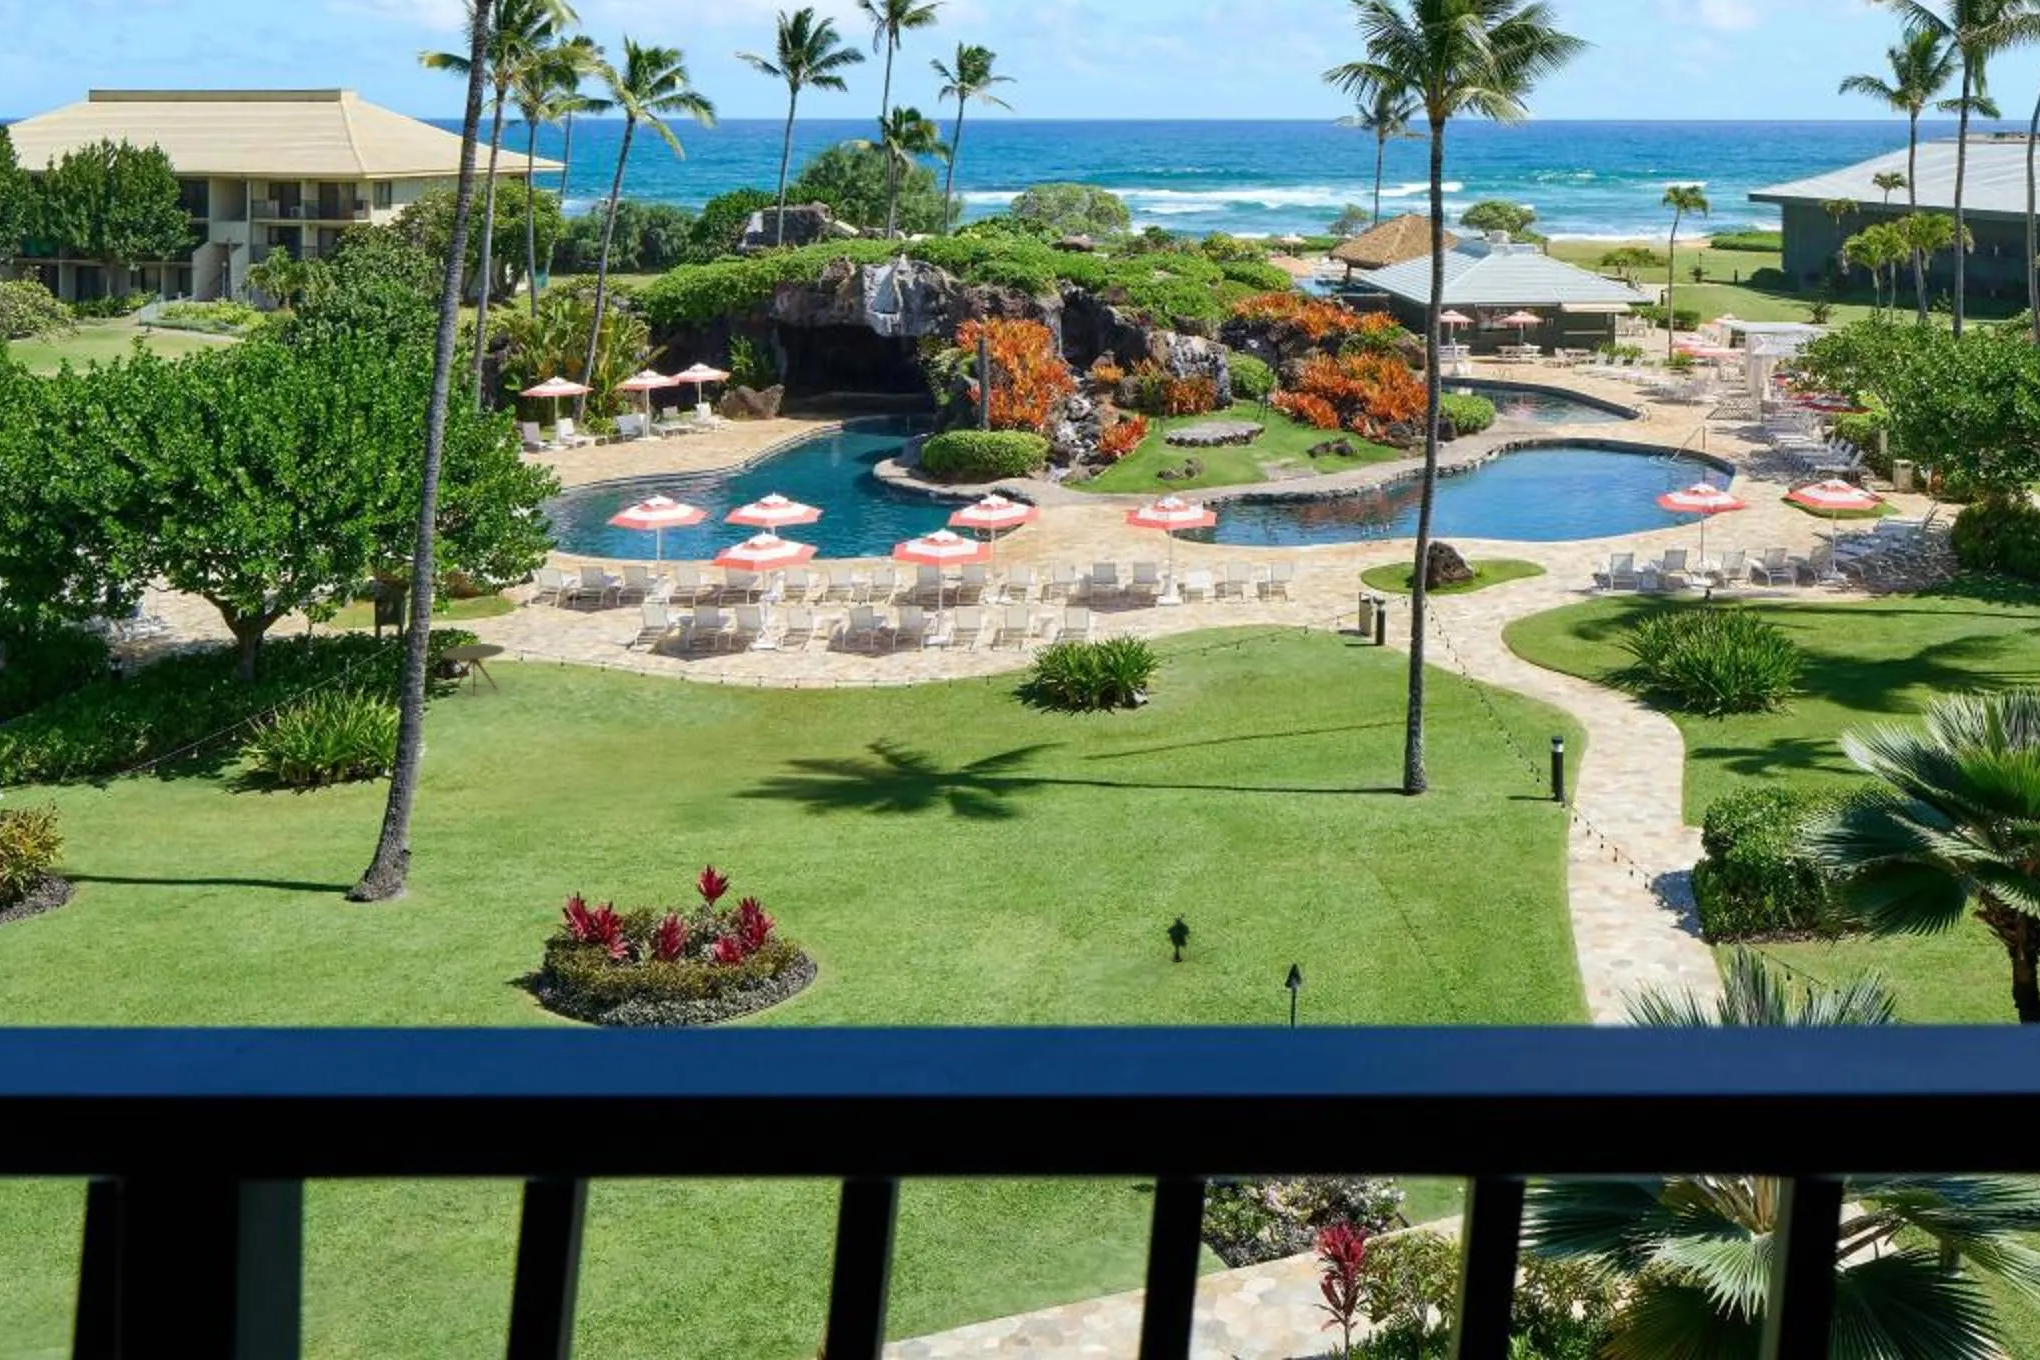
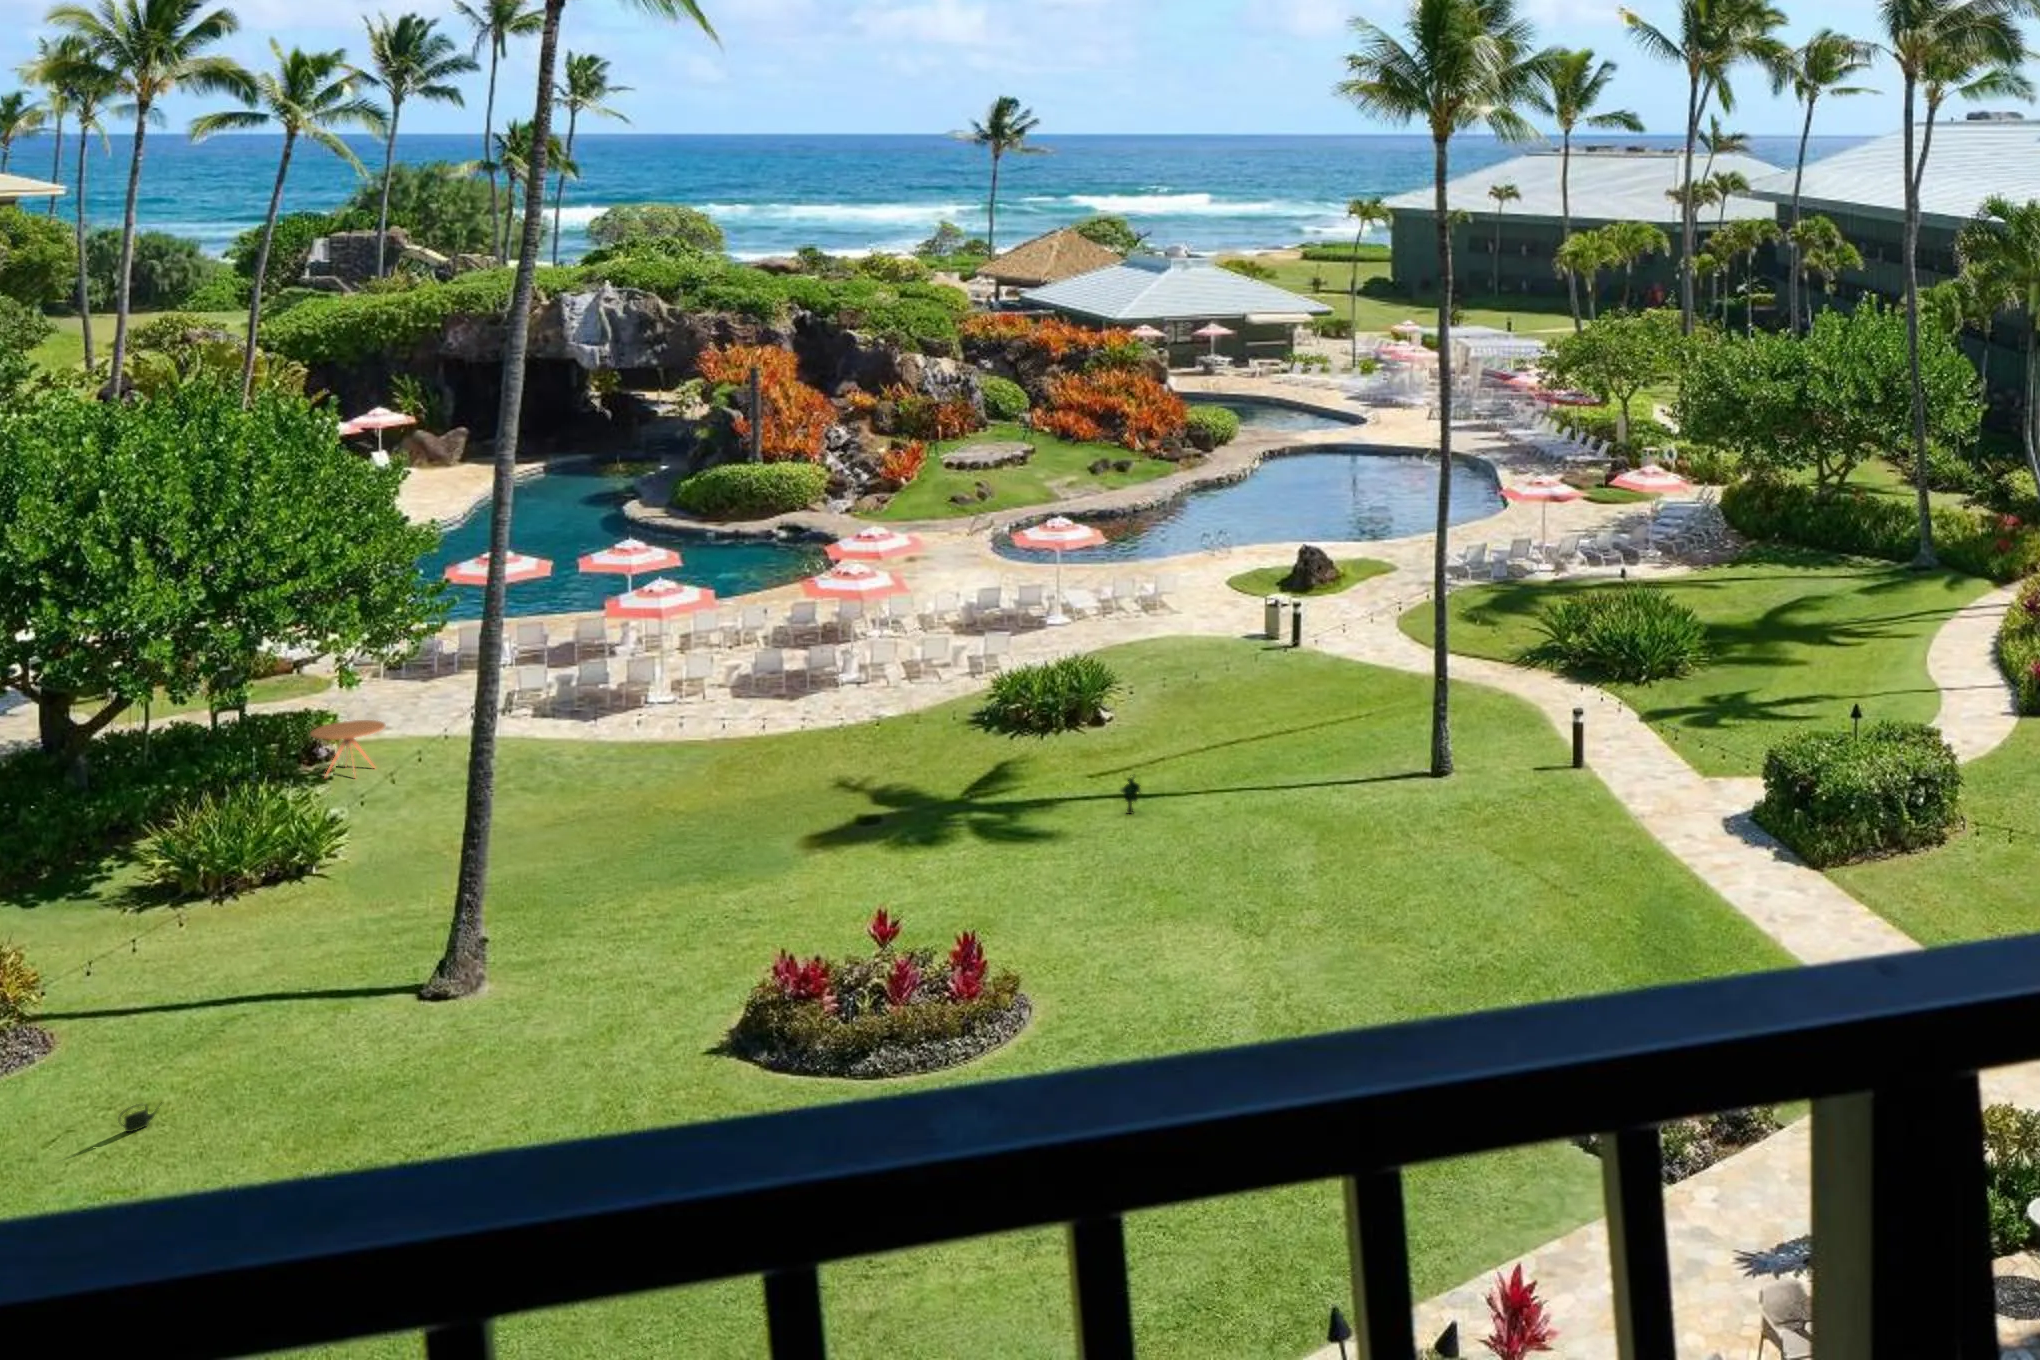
decorative plant: present [1166,913,1190,962] -> present [1121,776,1140,814]
watering can: none [53,959,93,983] -> present [118,1104,156,1132]

